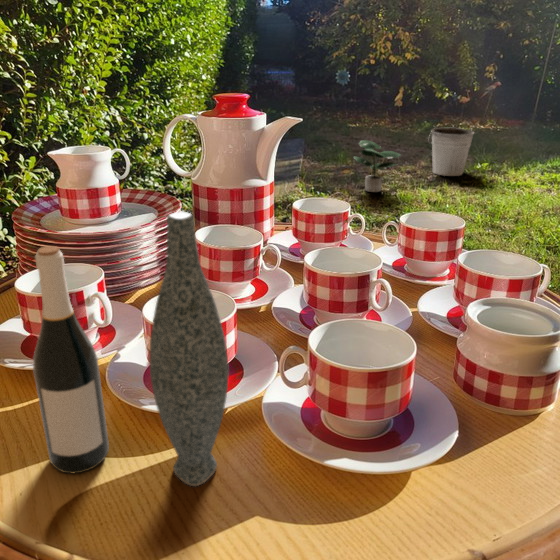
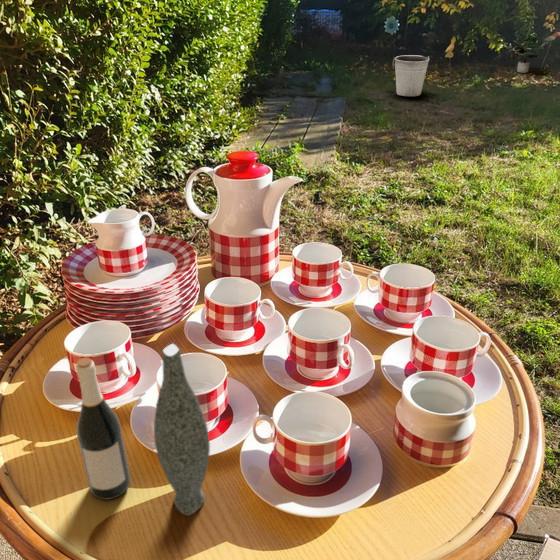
bucket: present [432,128,474,176] -> present [393,55,429,96]
potted plant: present [354,140,400,192] -> present [513,37,543,73]

